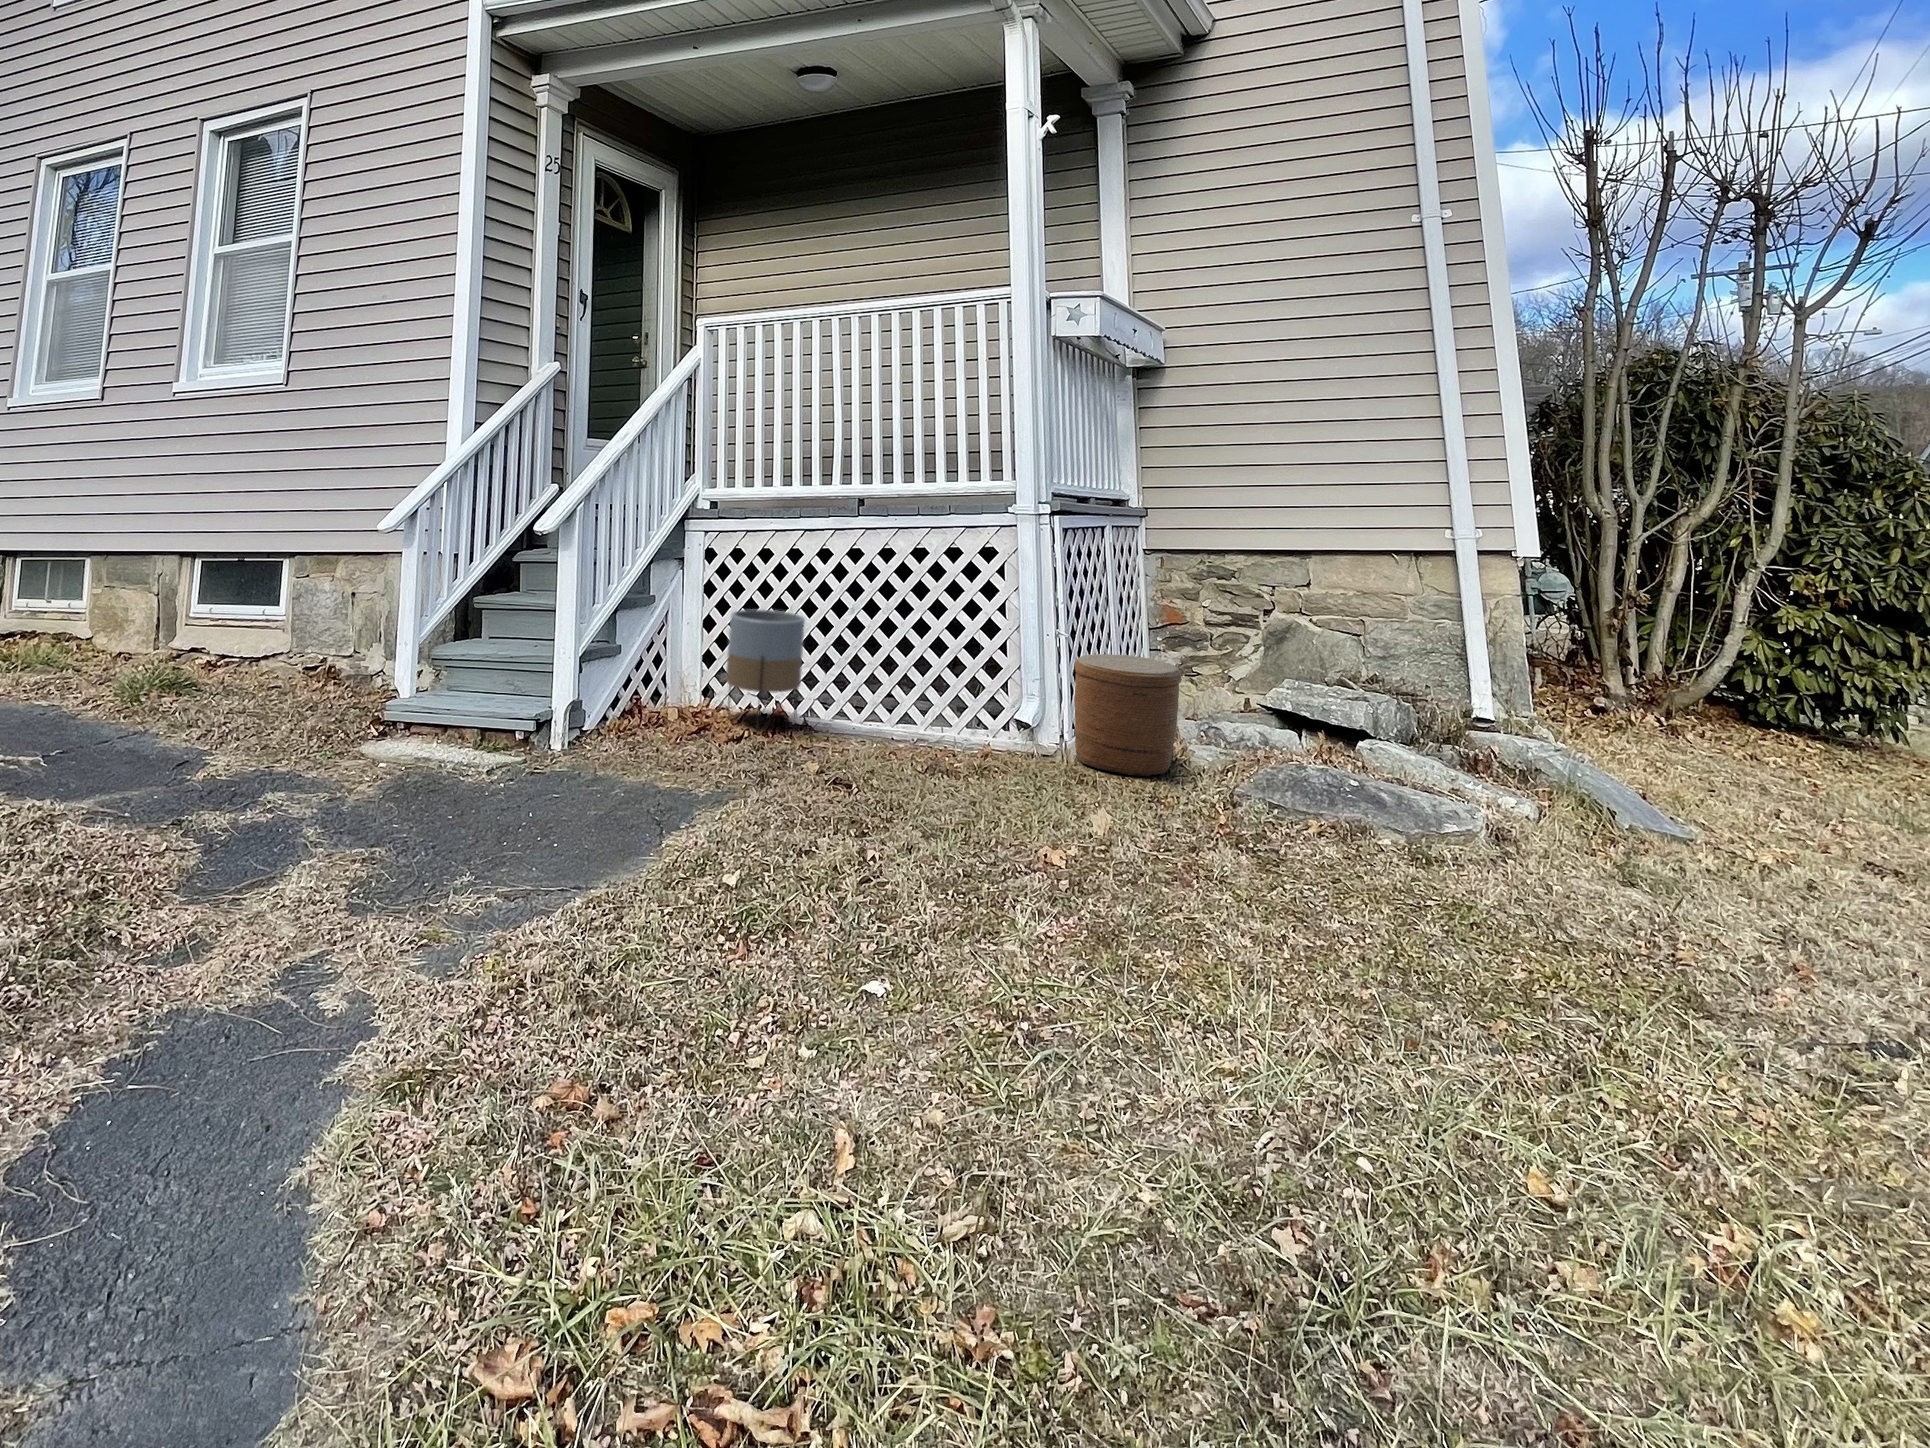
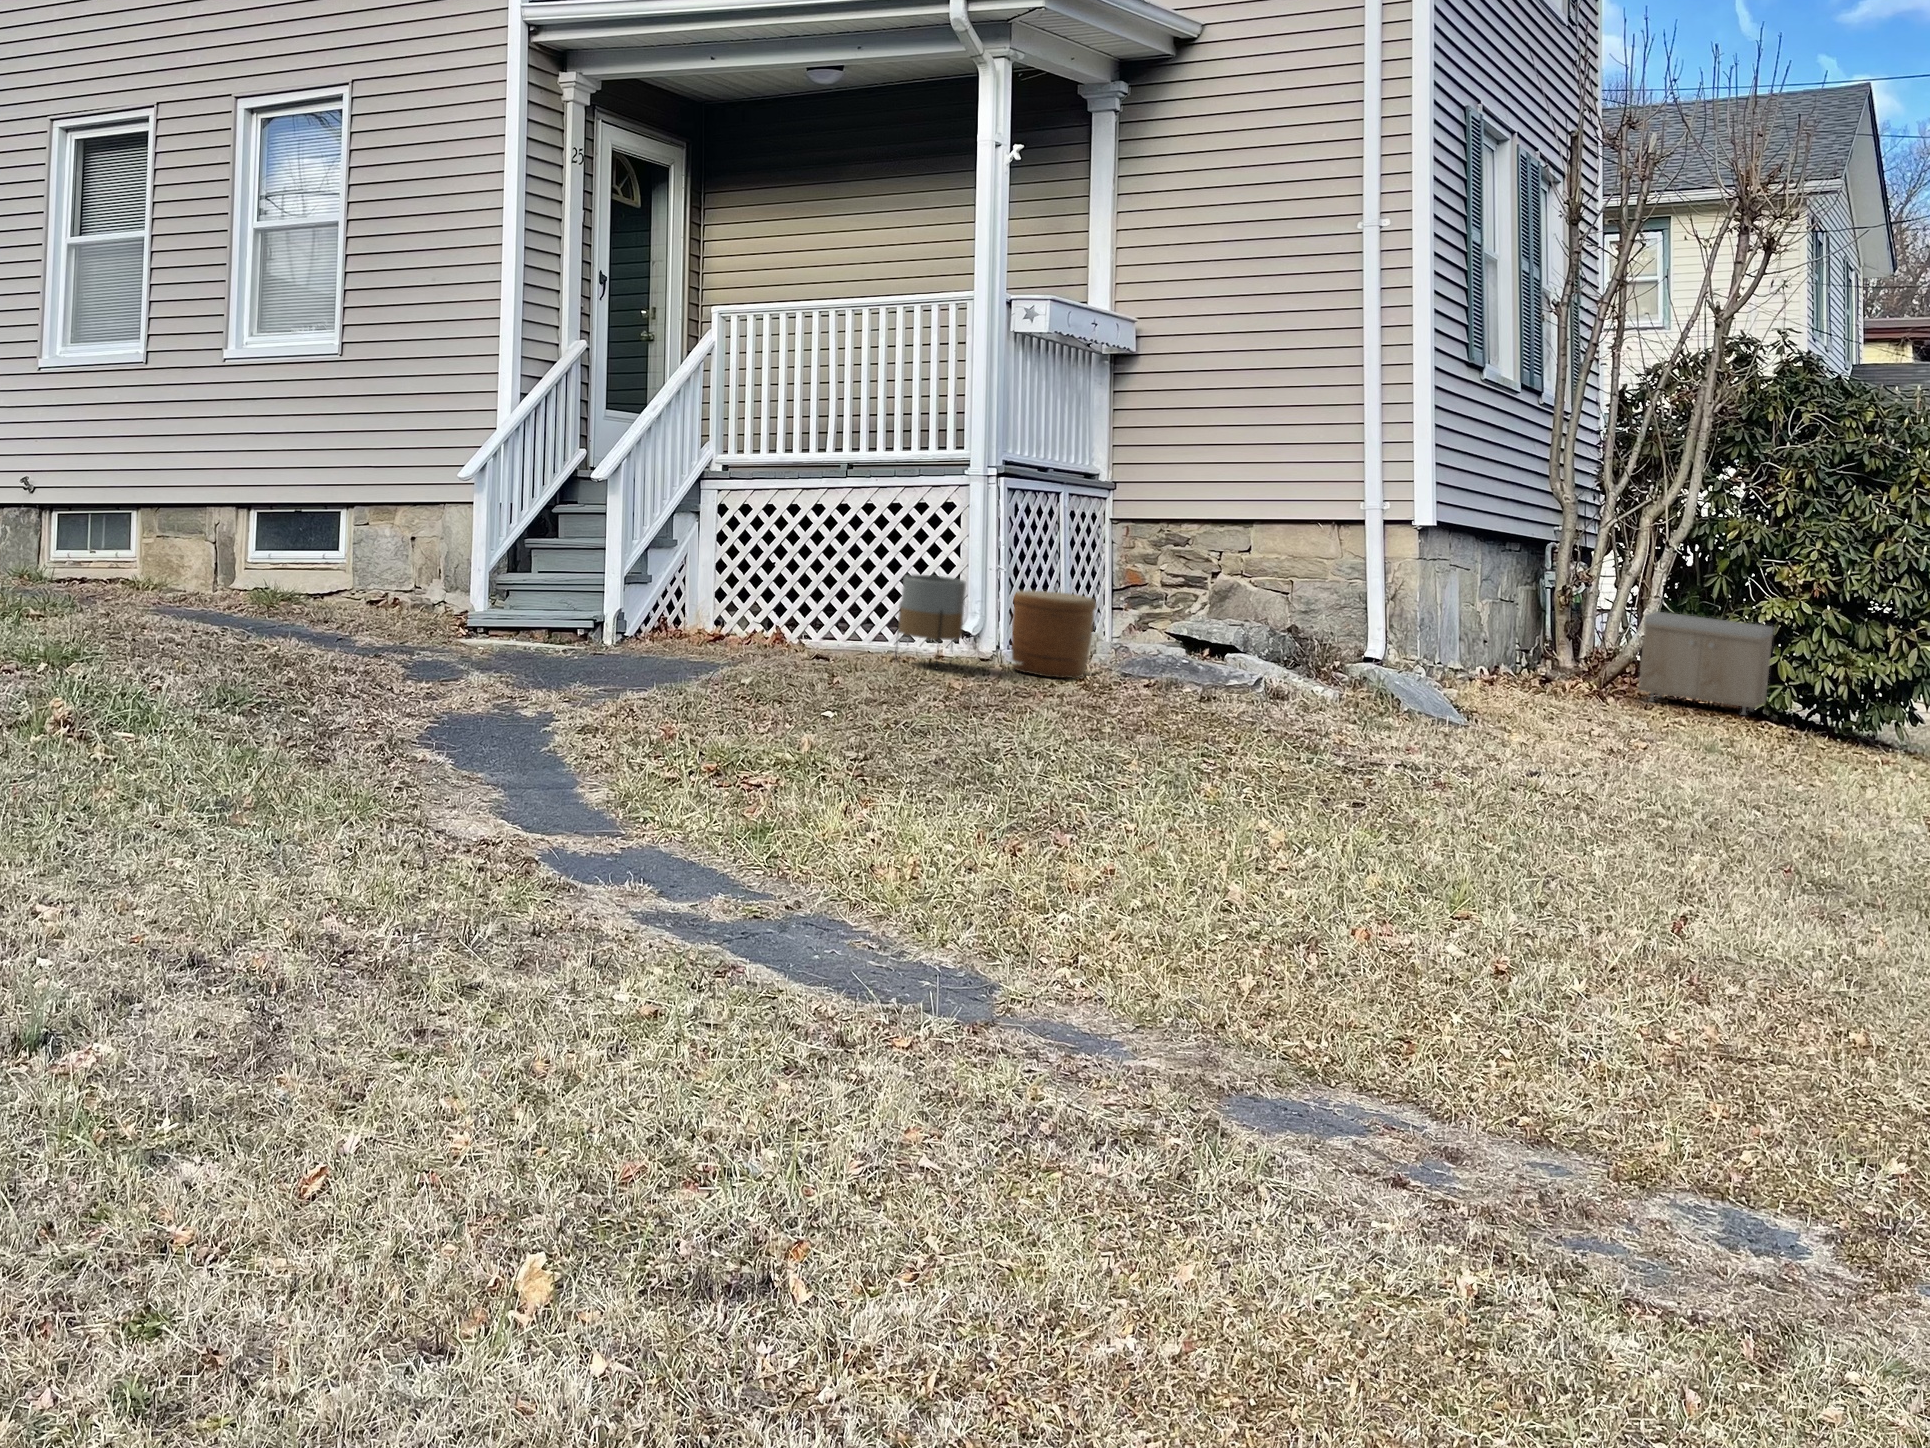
planter: present [726,609,805,729] -> present [897,574,966,649]
storage bench: none [1728,640,1895,765] -> present [1638,612,1773,715]

